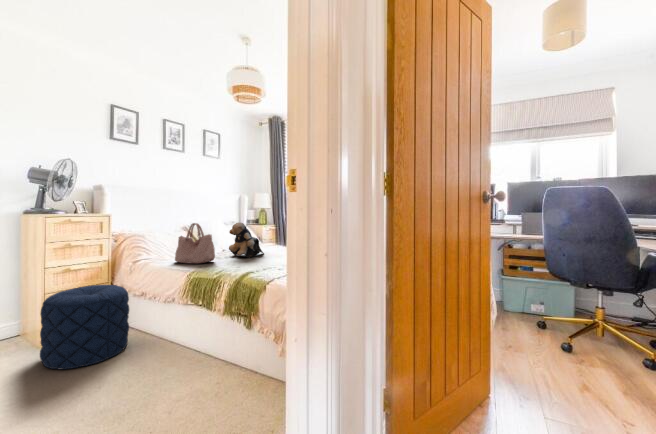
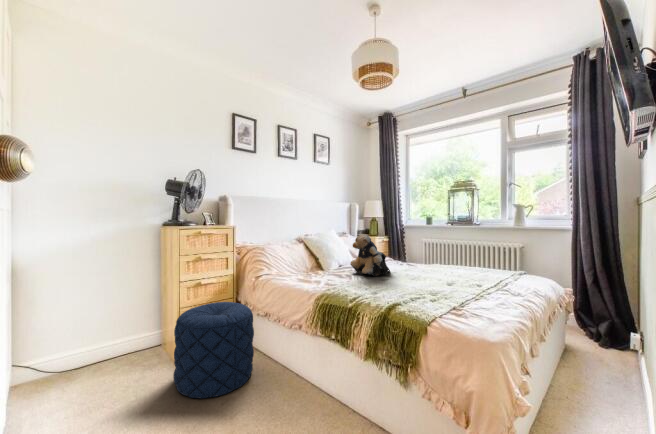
handbag: present [175,223,215,264] -> none [297,235,340,283]

